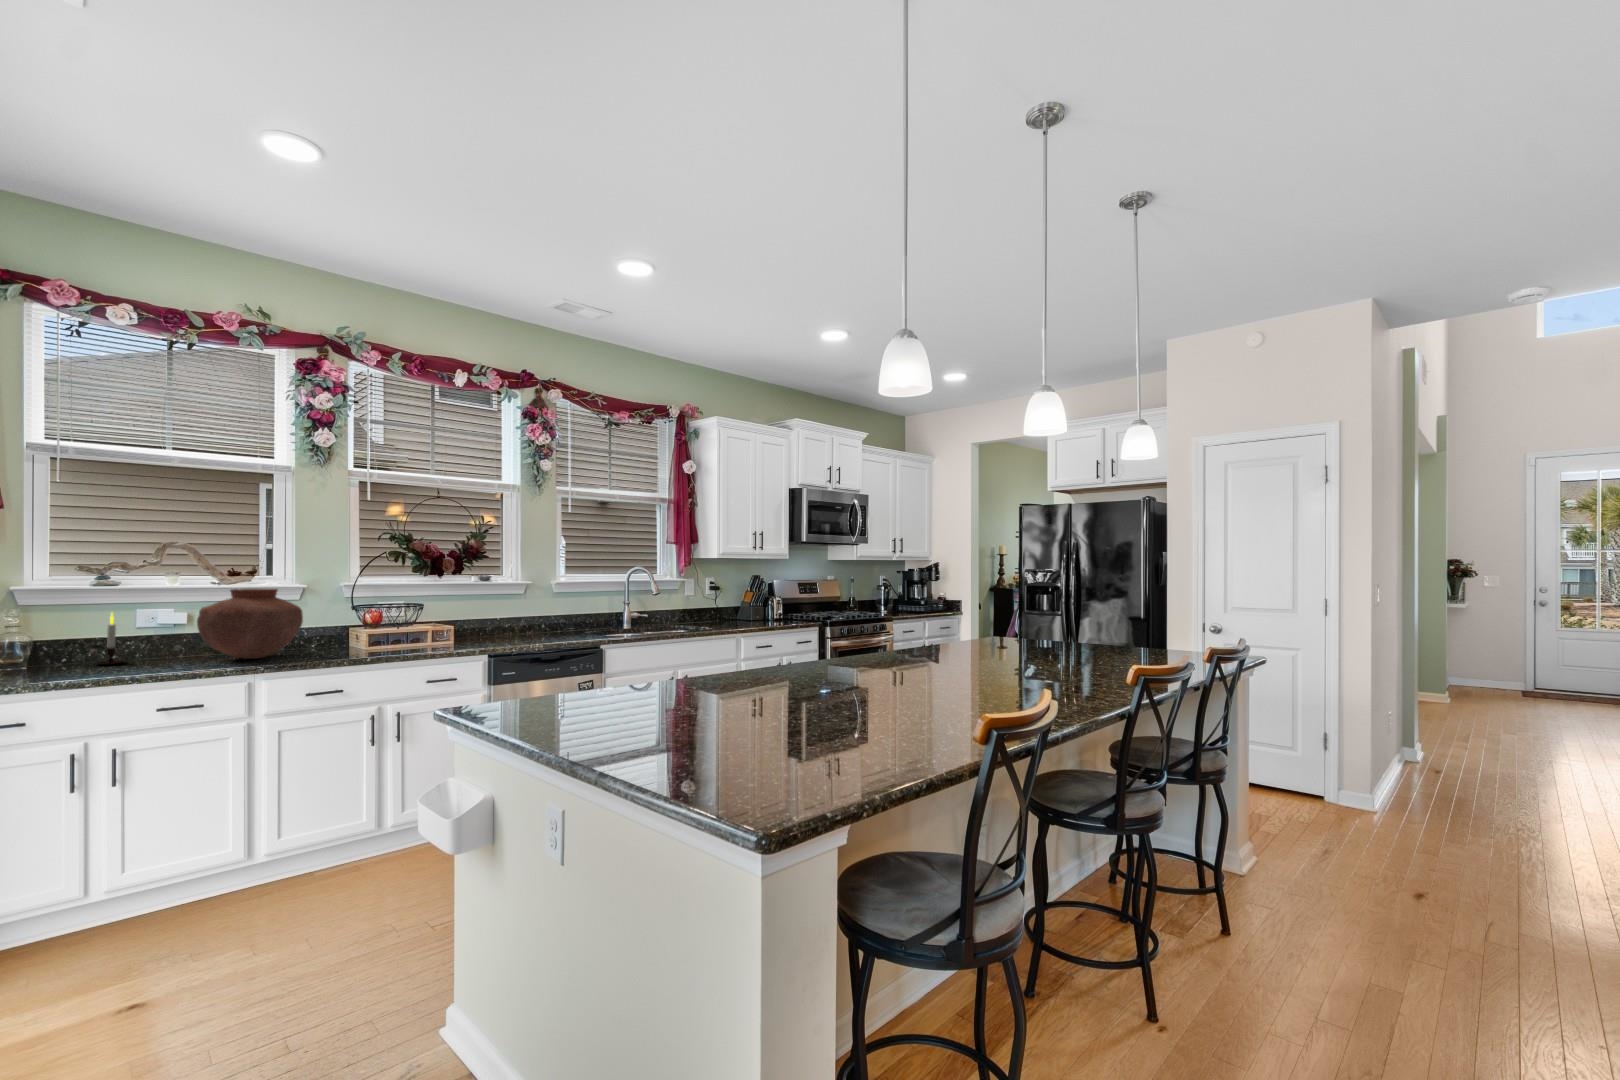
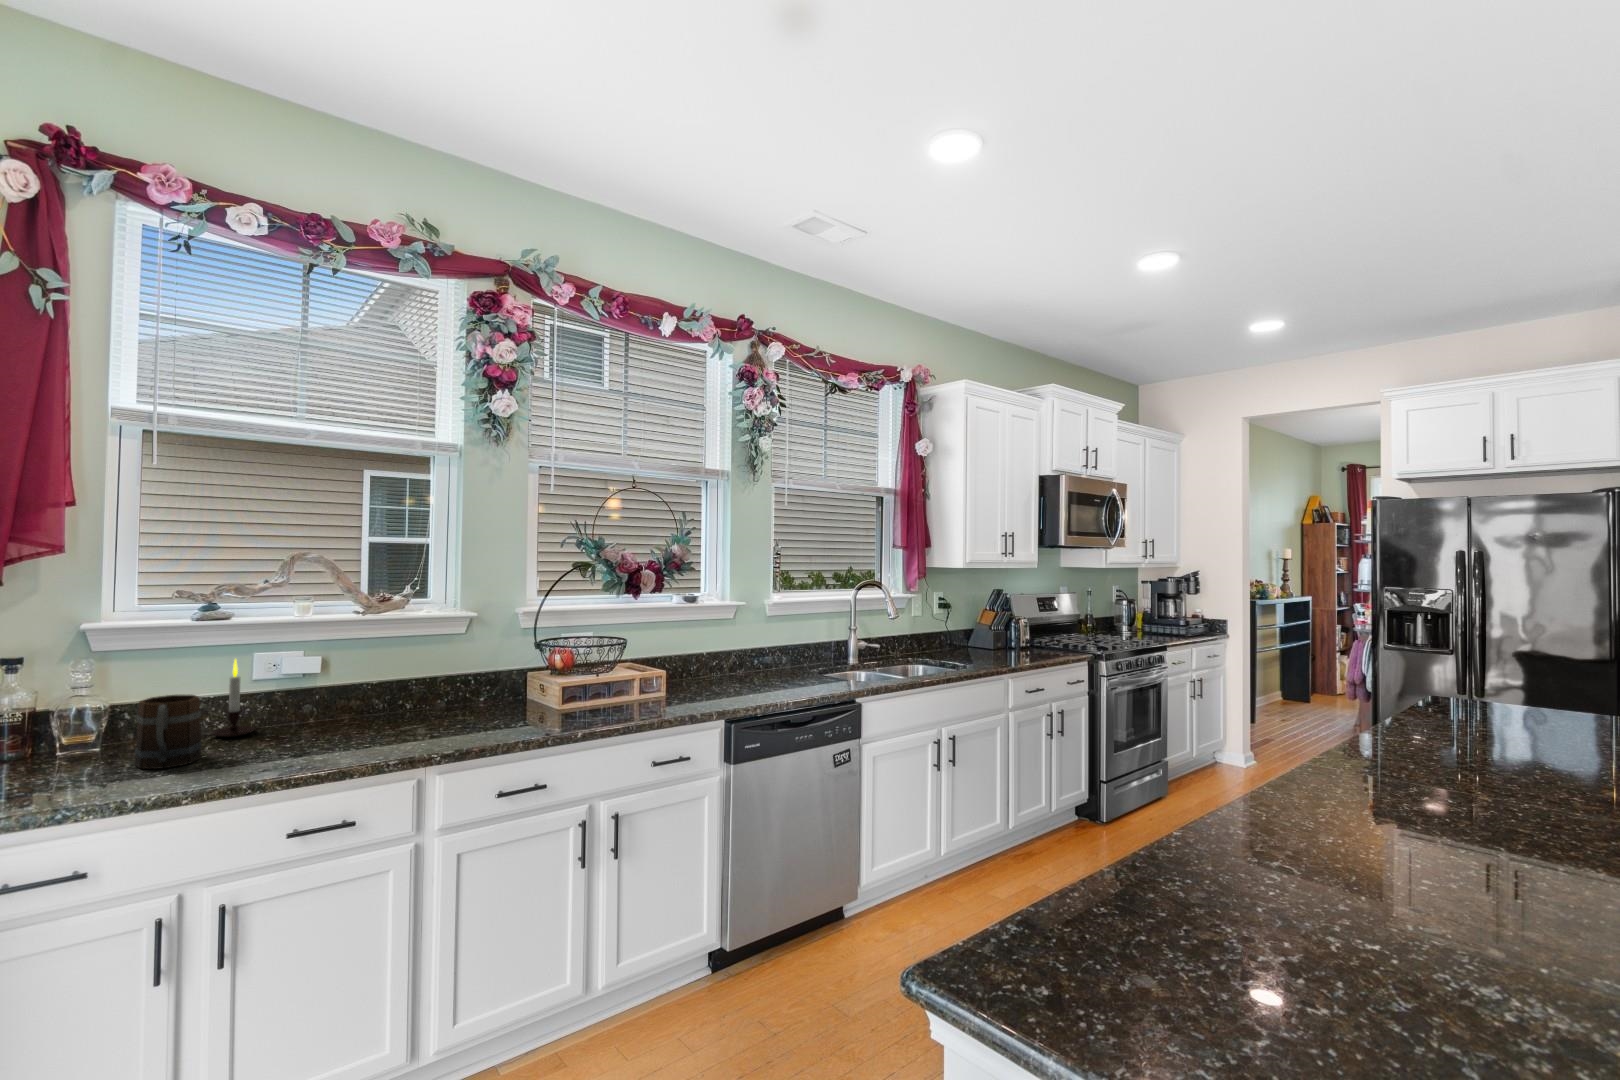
vase: present [197,588,303,659] -> none [350,622,487,728]
mug: none [37,632,85,678] -> present [134,695,202,769]

